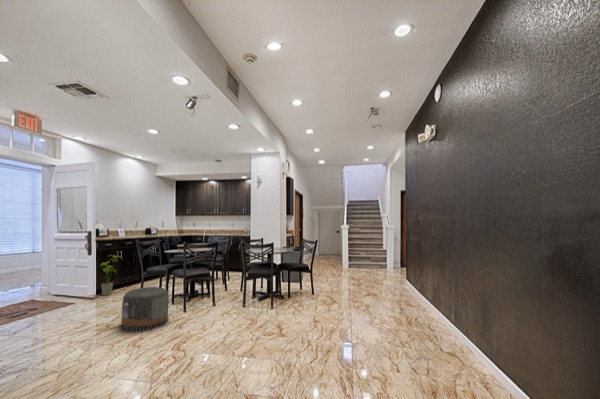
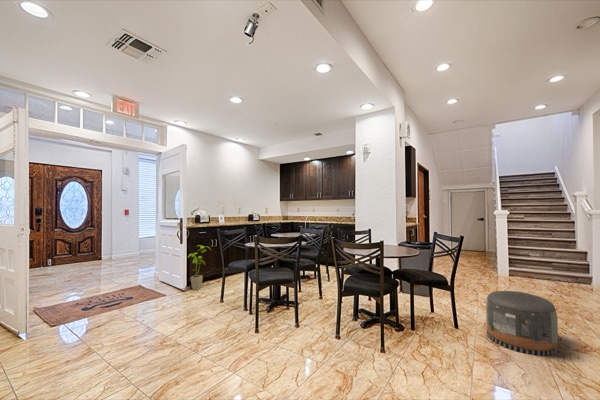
pouf: present [122,287,168,330] -> present [486,291,558,355]

